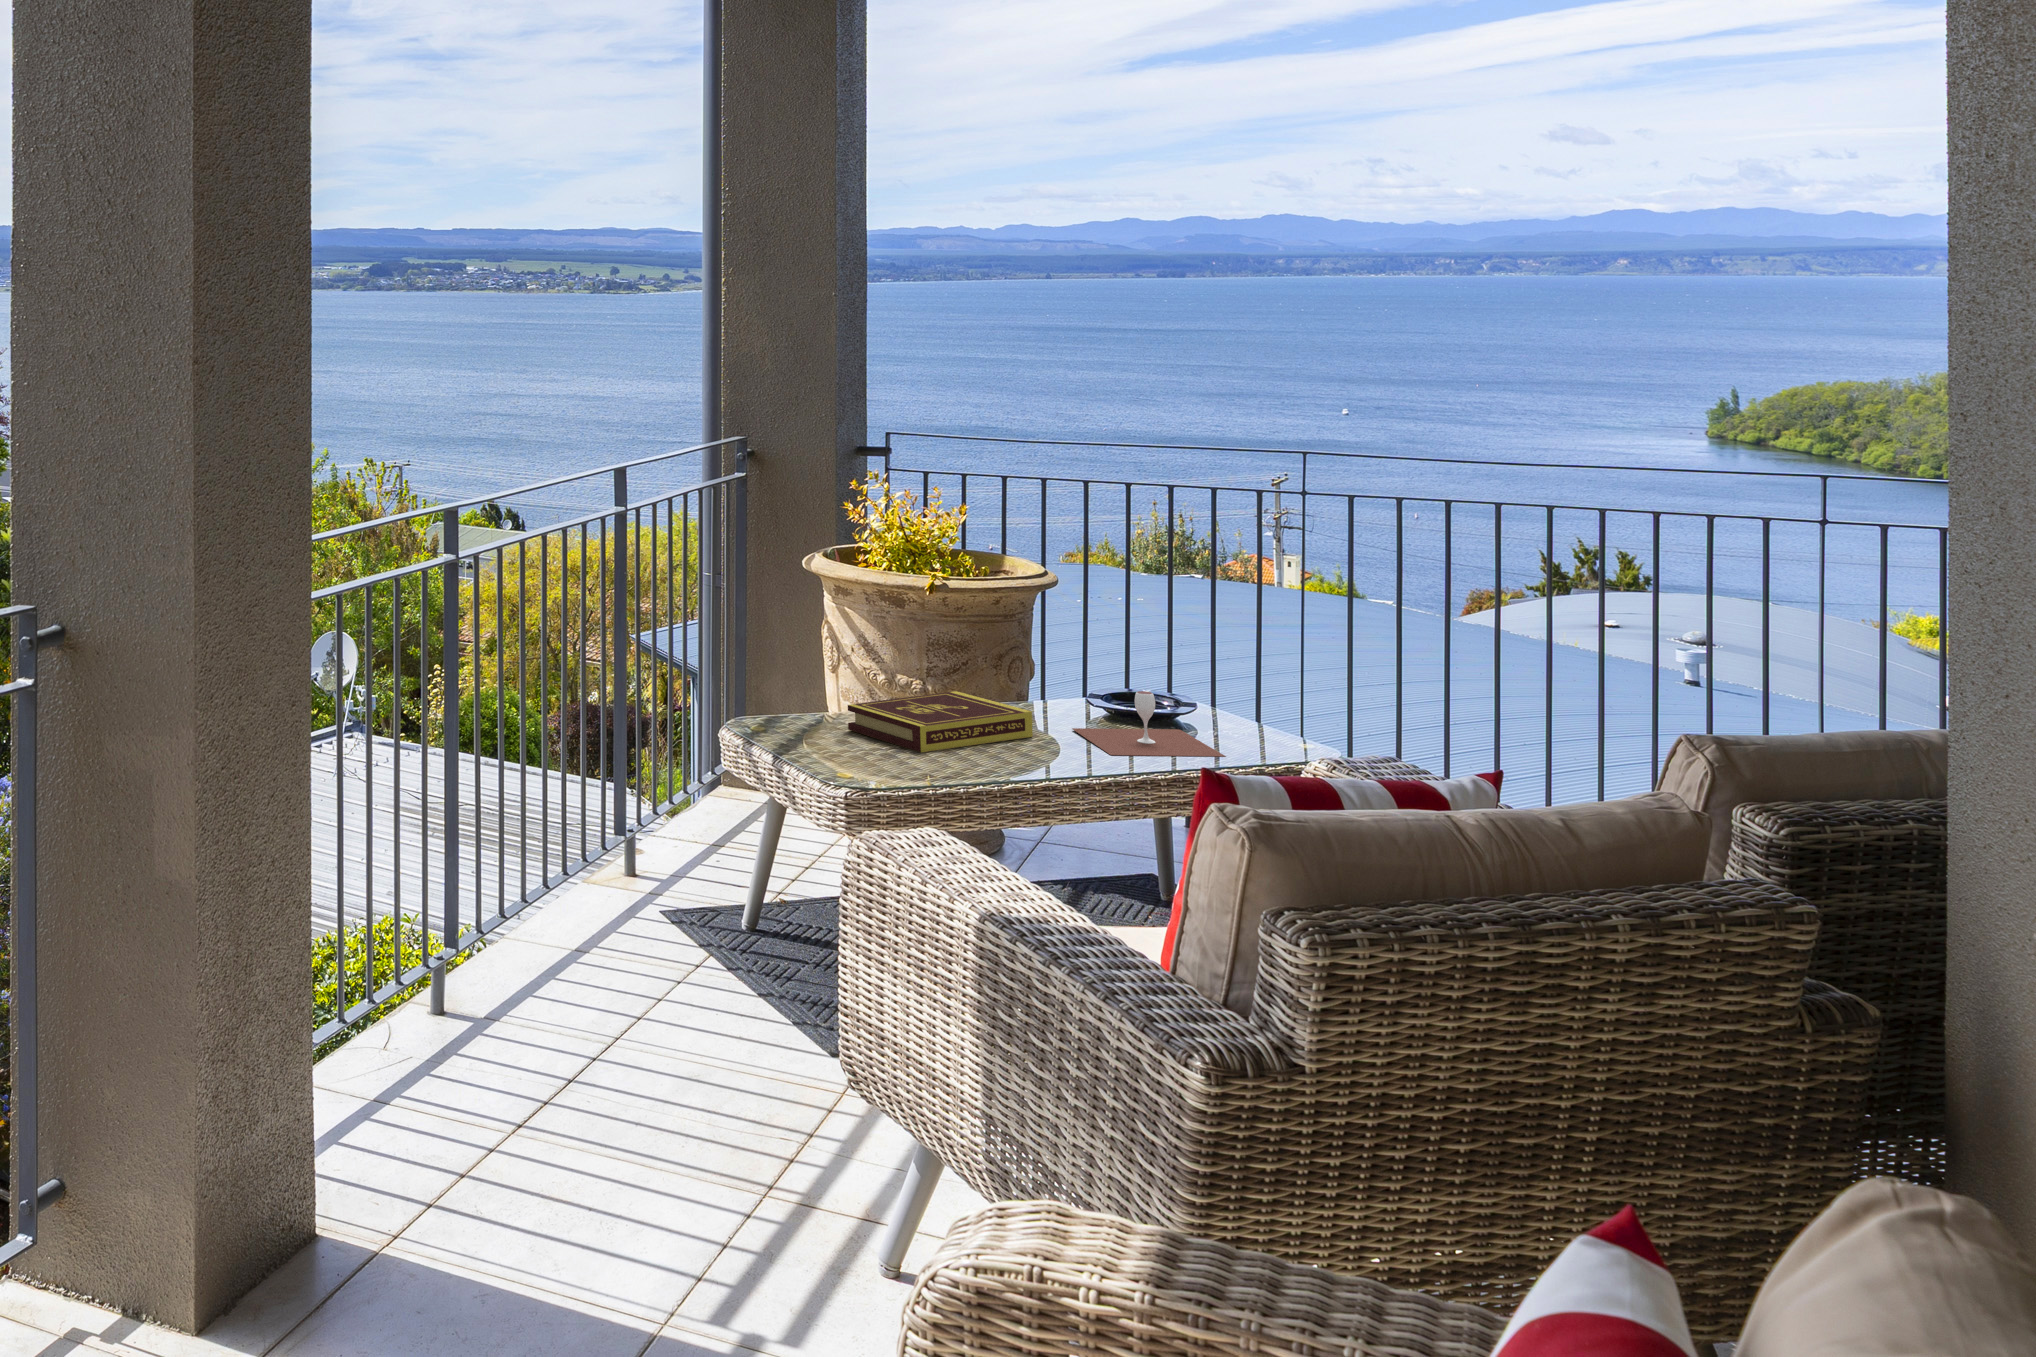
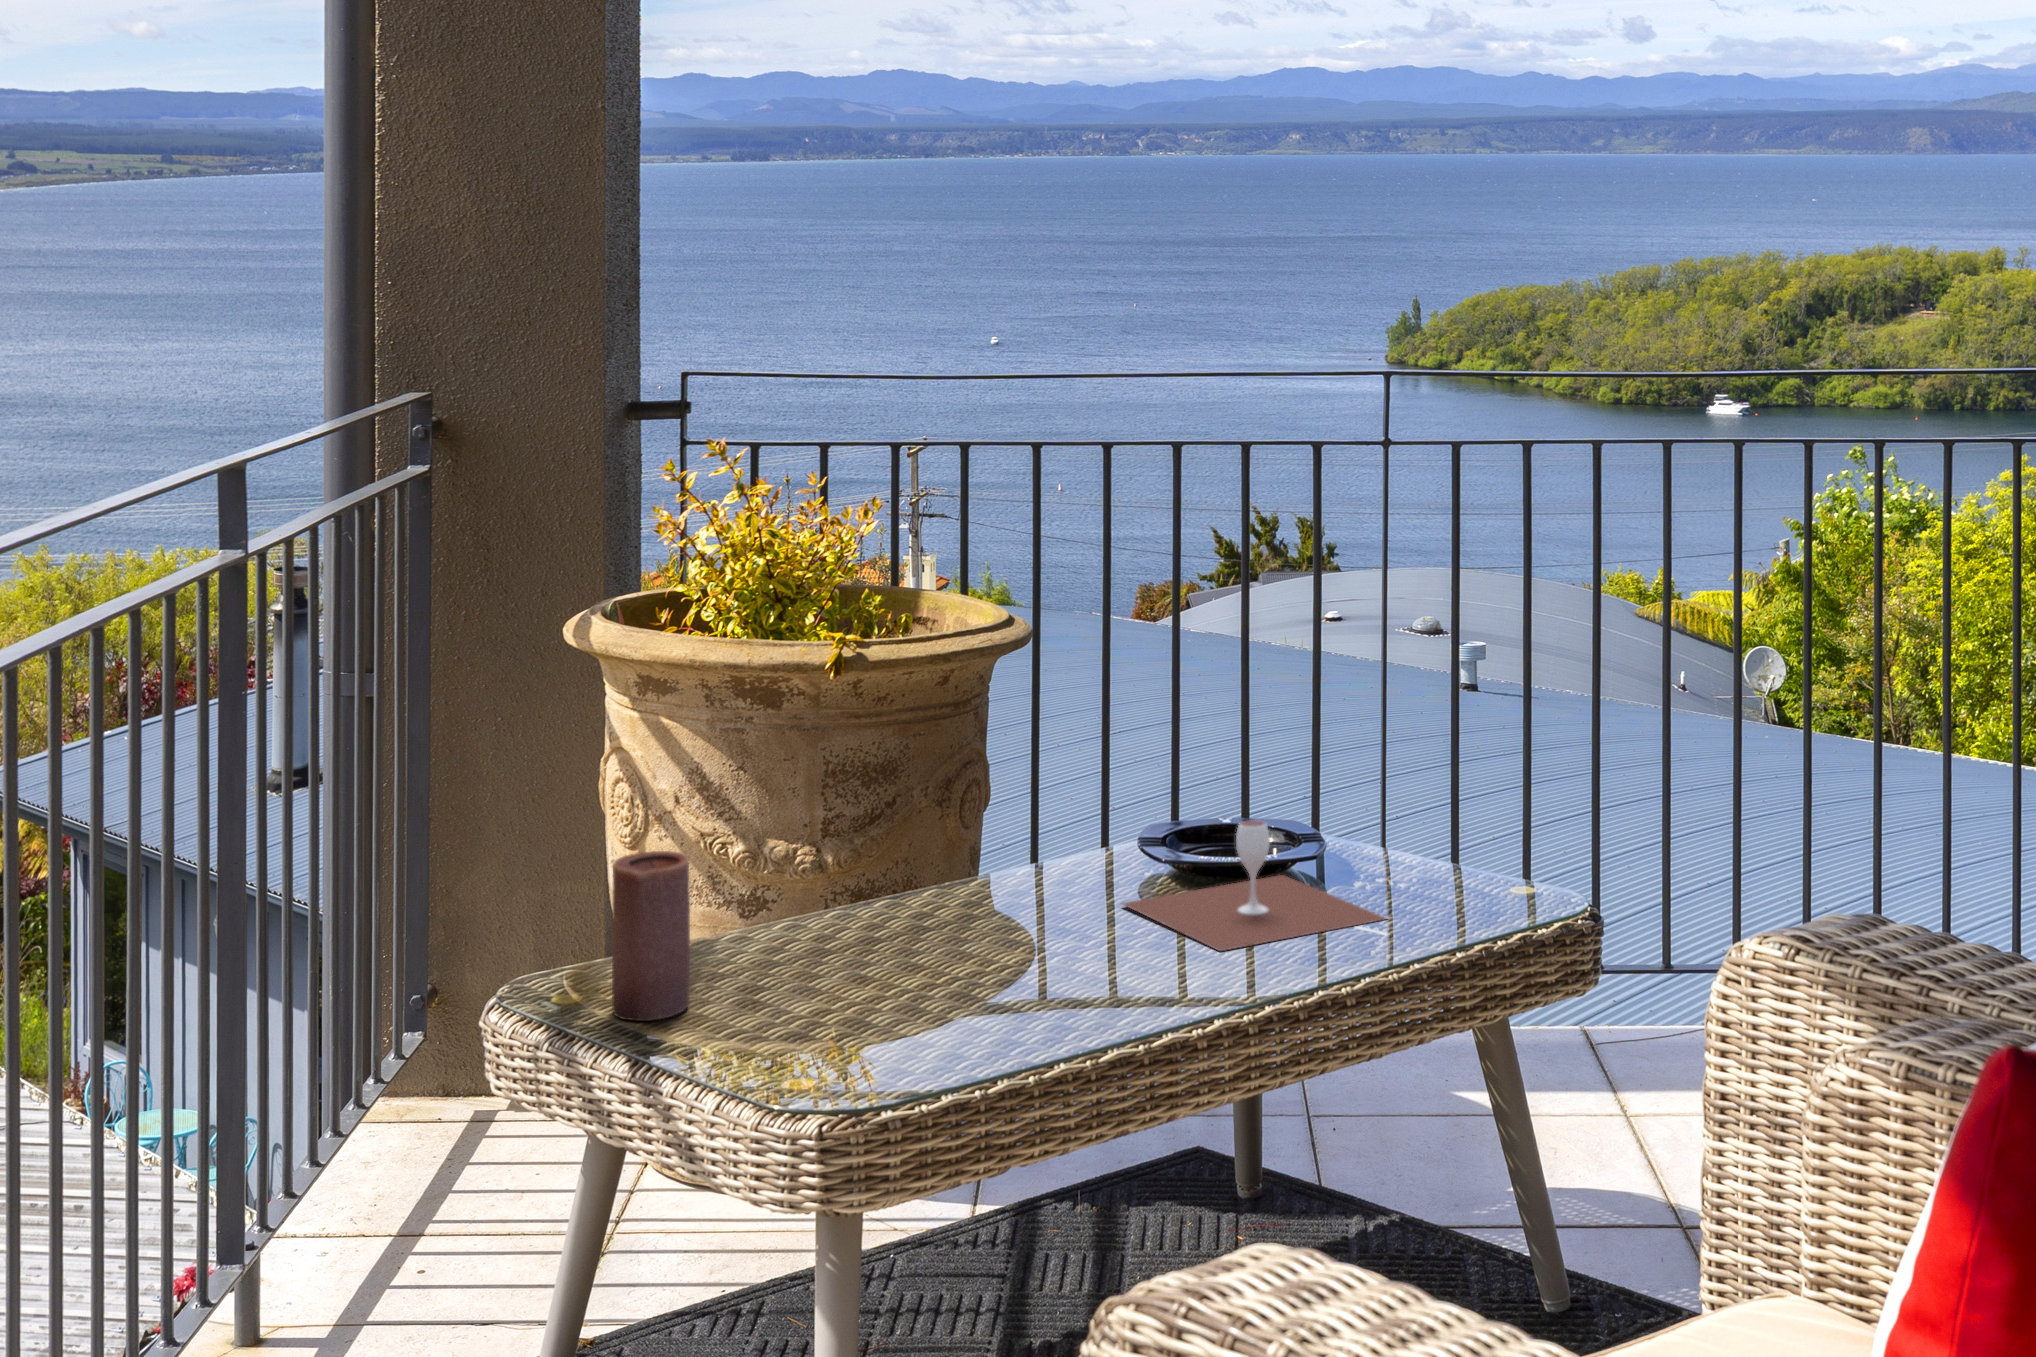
candle: none [782,659,820,738] -> present [612,851,690,1021]
book: present [848,691,1033,752] -> none [737,863,1069,1011]

